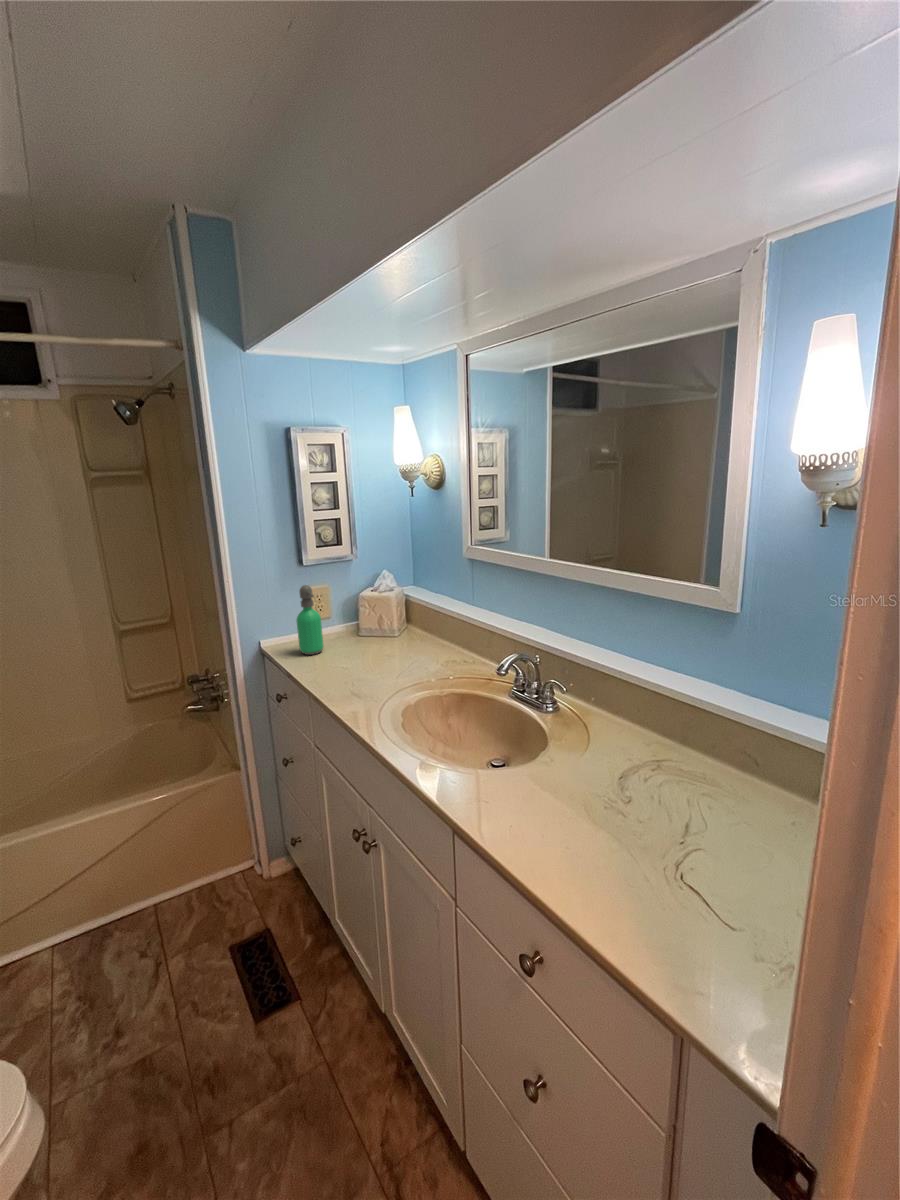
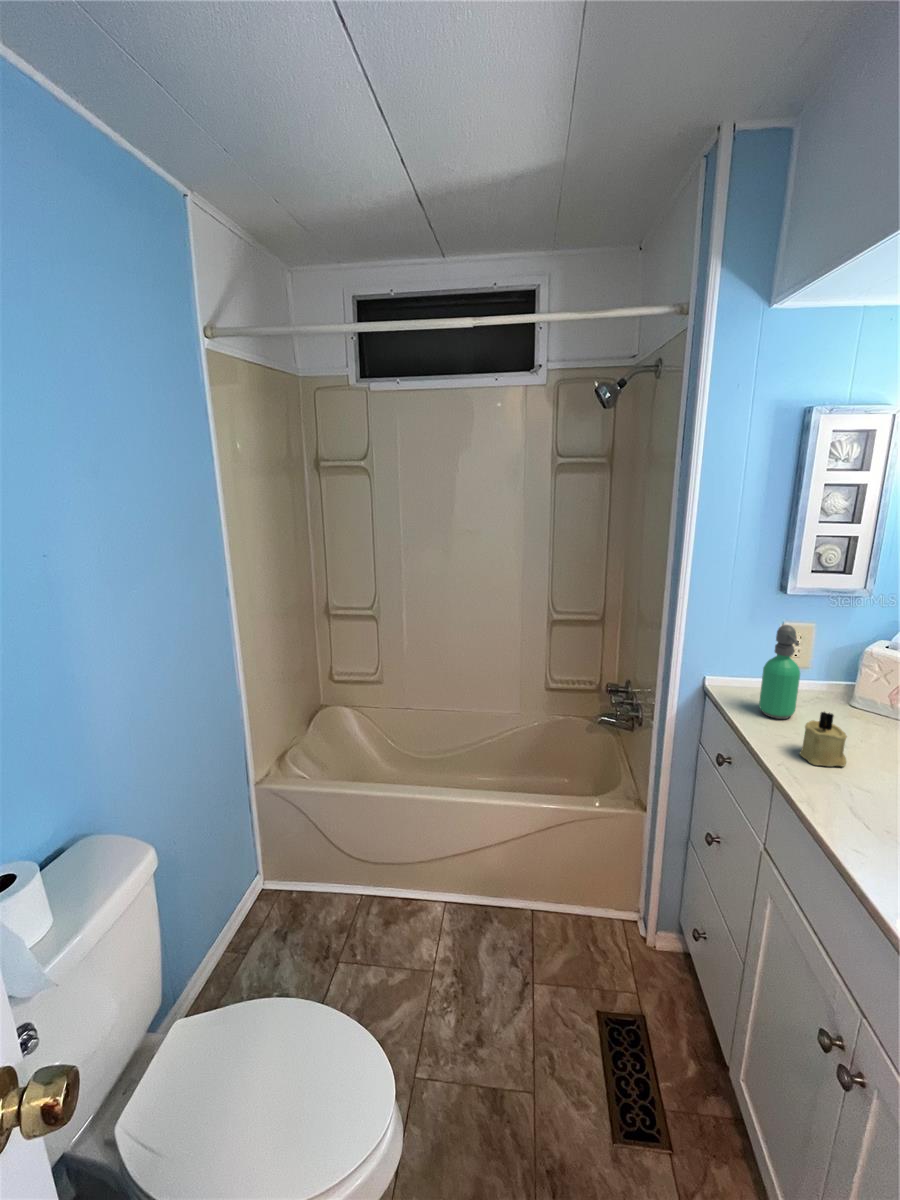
candle: none [326,636,355,675] -> present [800,712,847,766]

